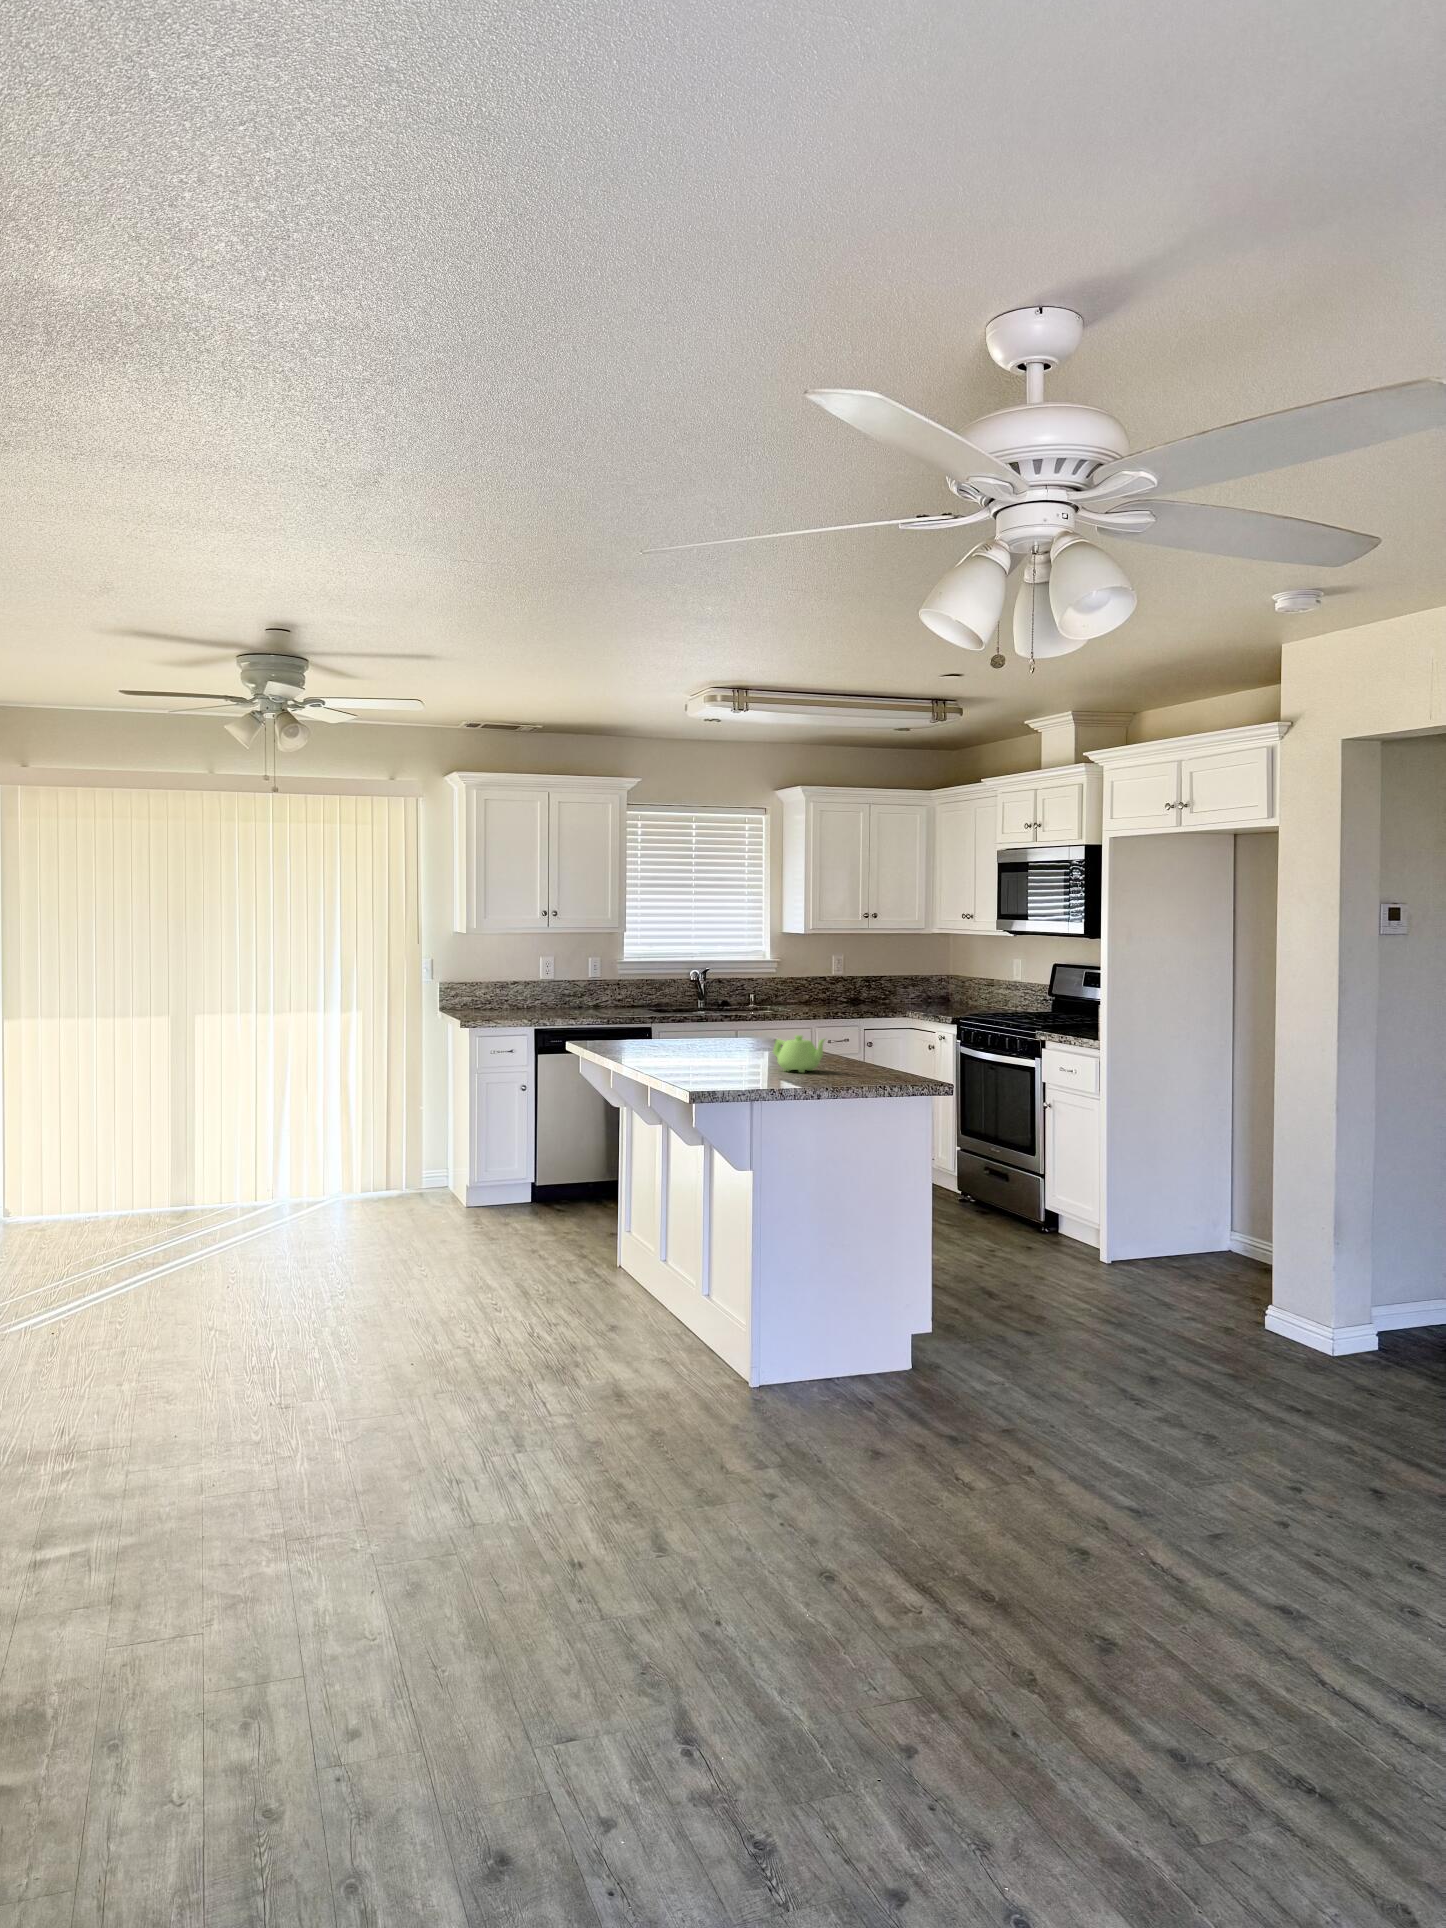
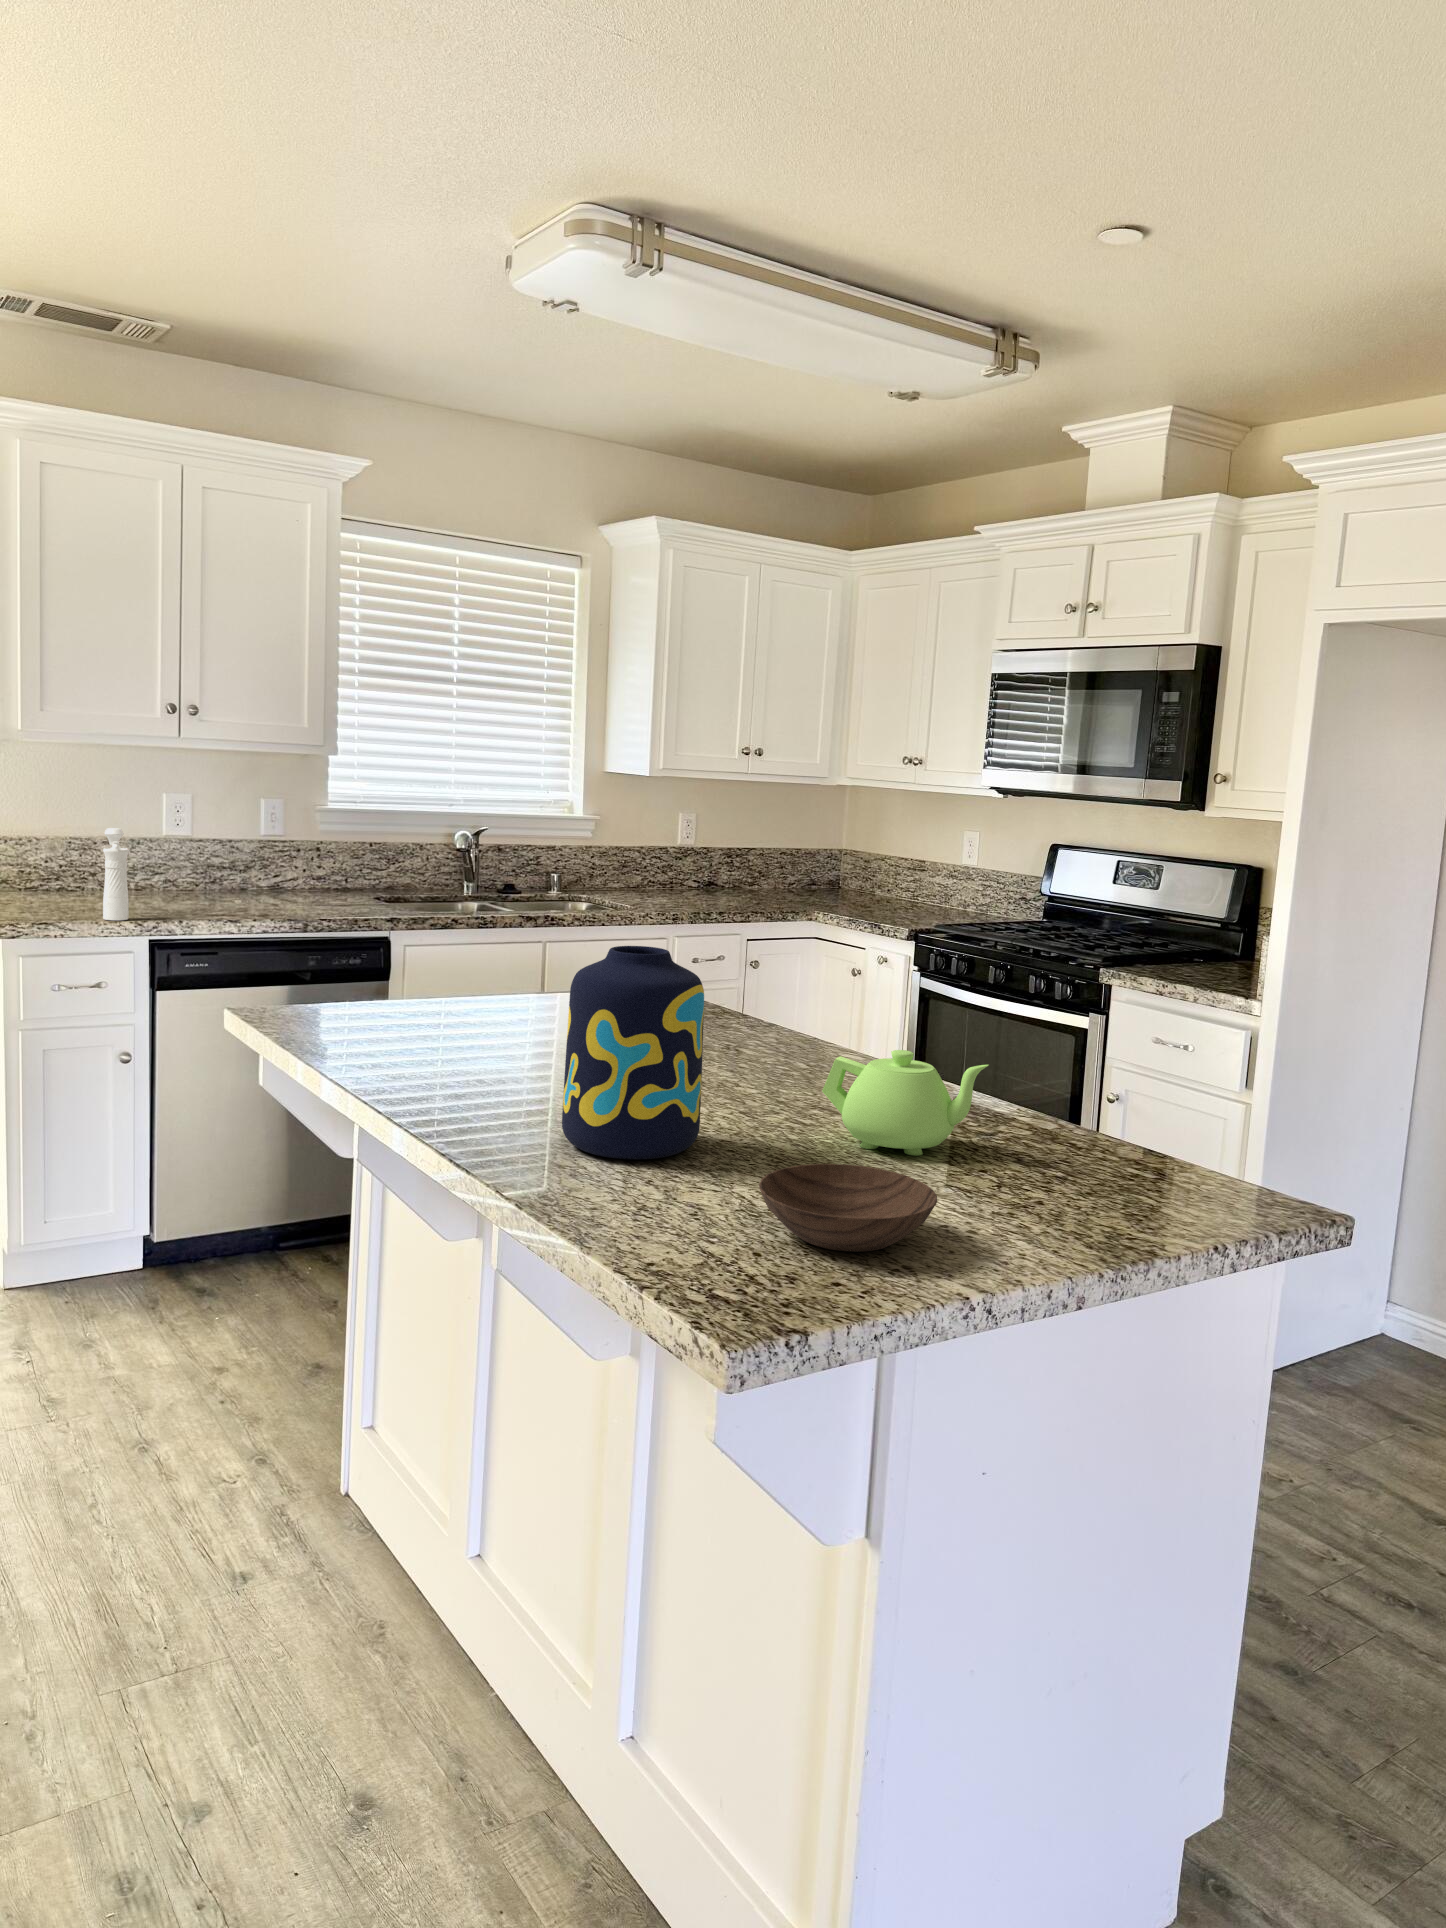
pepper mill: none [513,975,525,1019] -> present [103,828,129,920]
vase: none [673,998,721,1071] -> present [562,946,704,1159]
bowl: none [718,1064,775,1084] -> present [759,1164,937,1252]

